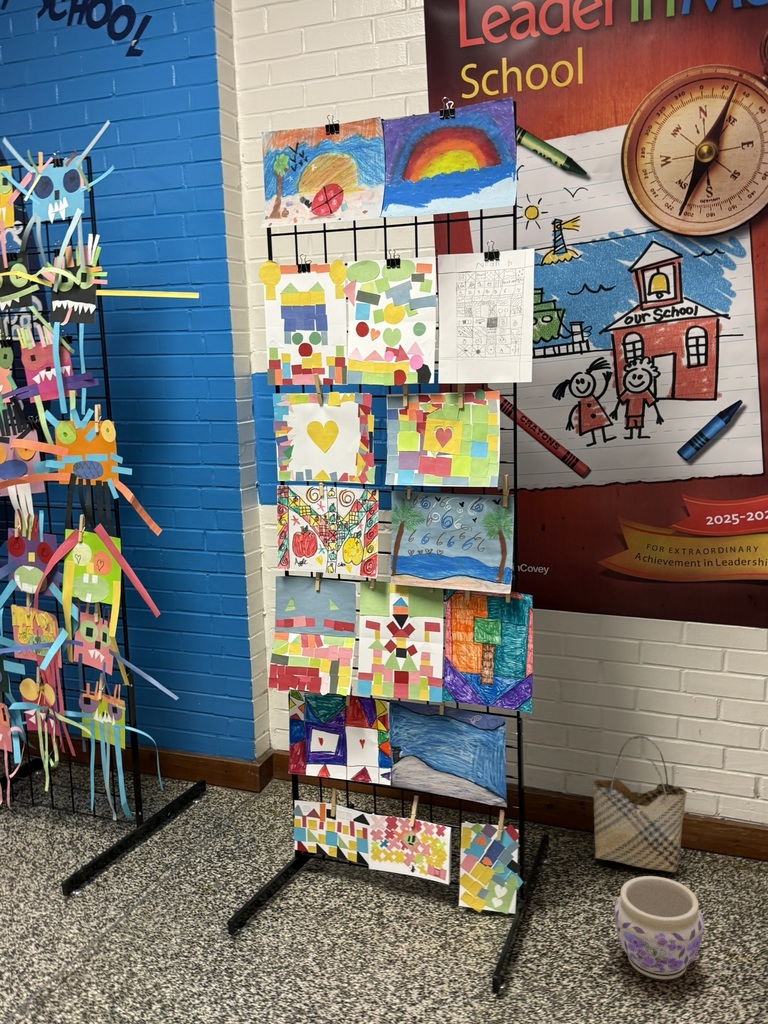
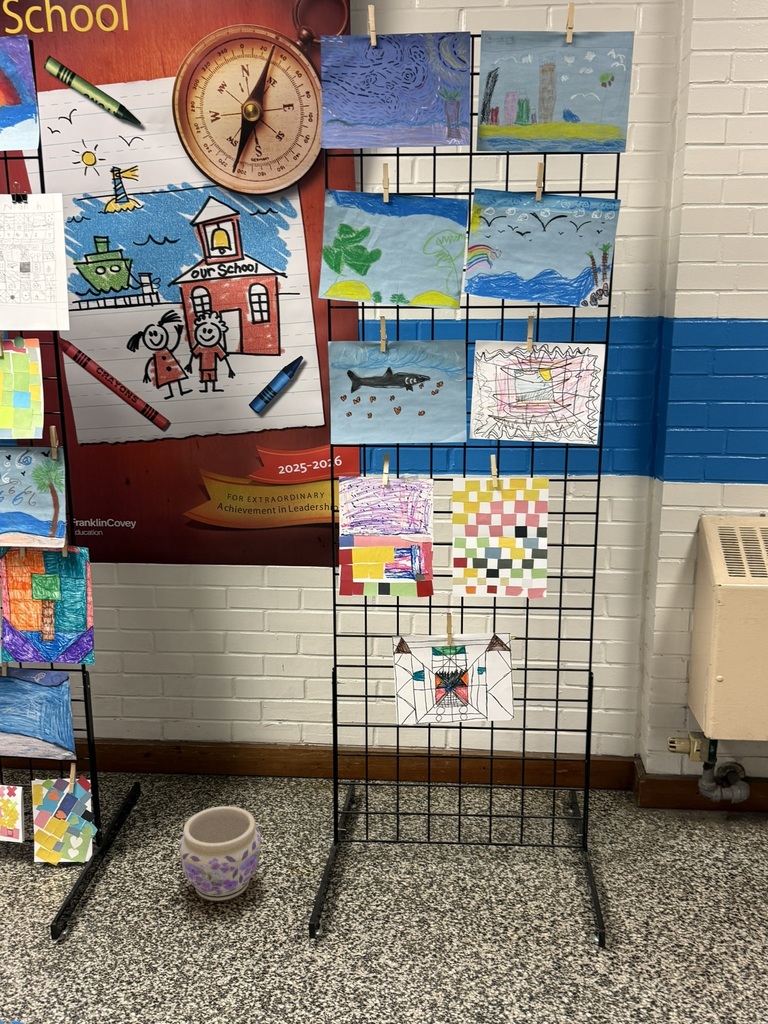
woven basket: present [592,736,687,872] -> none [184,676,273,800]

